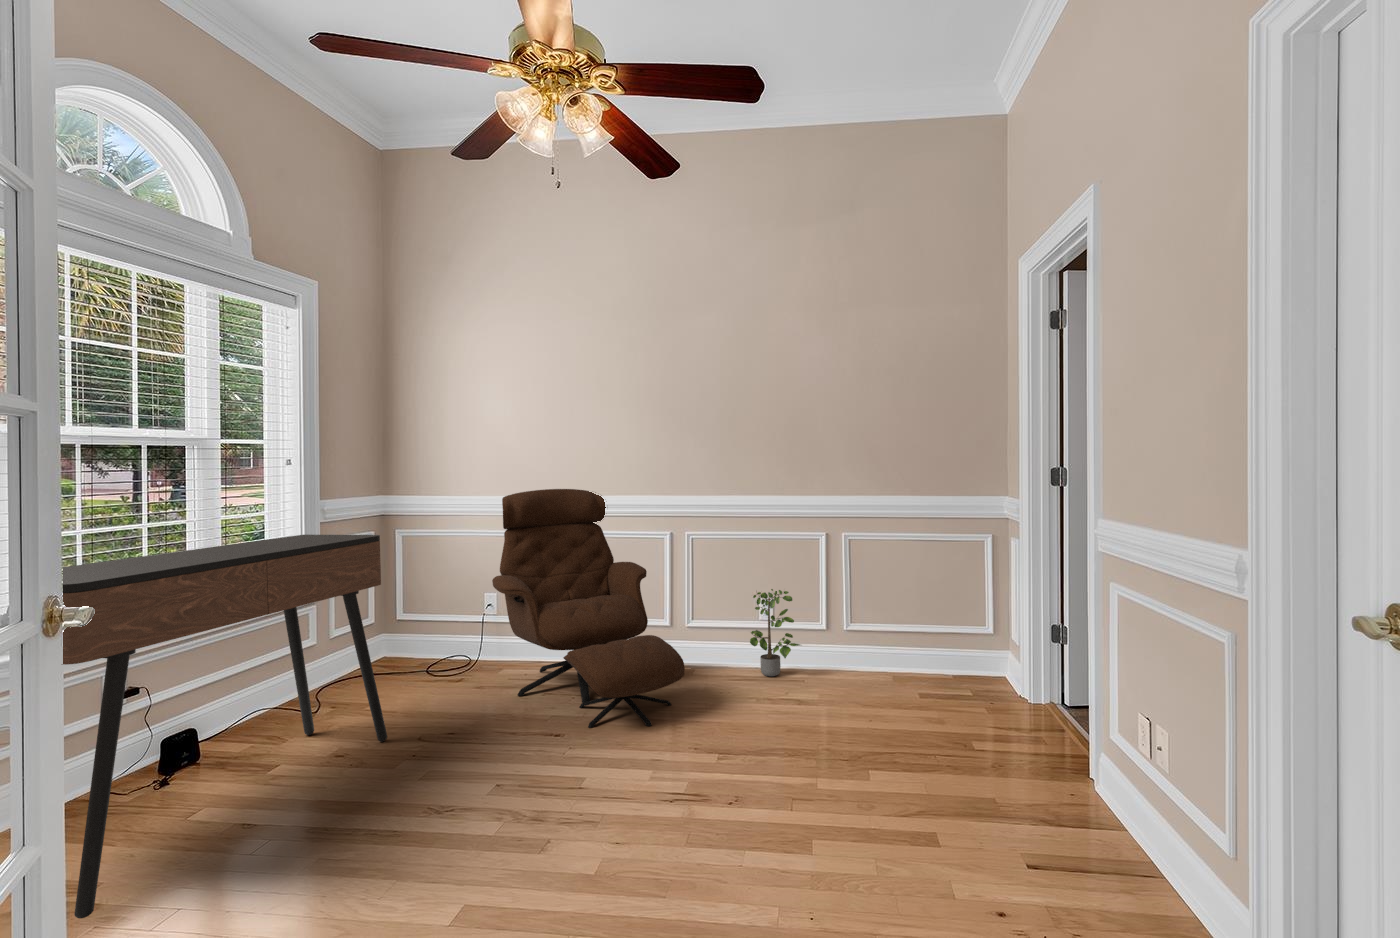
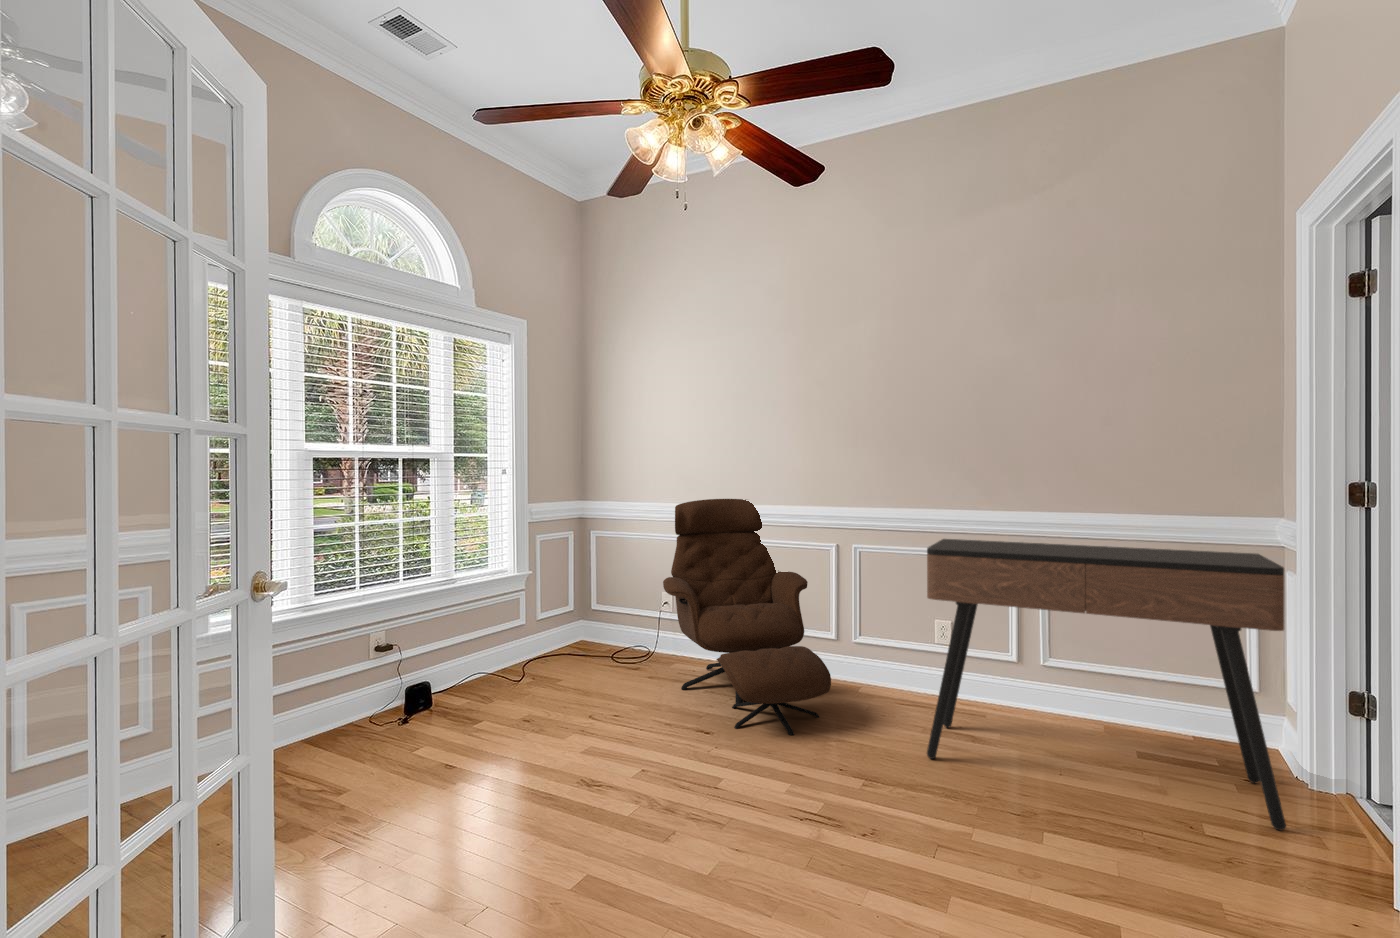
console table: present [63,535,387,918] -> present [927,539,1286,830]
potted plant: present [750,589,800,676] -> none [909,611,968,702]

